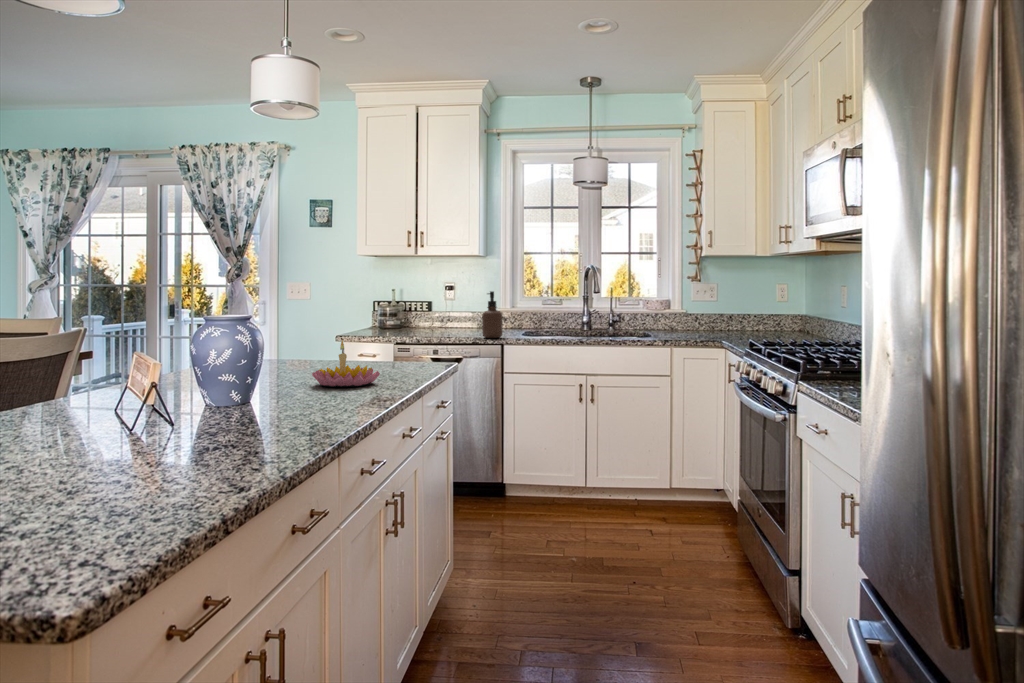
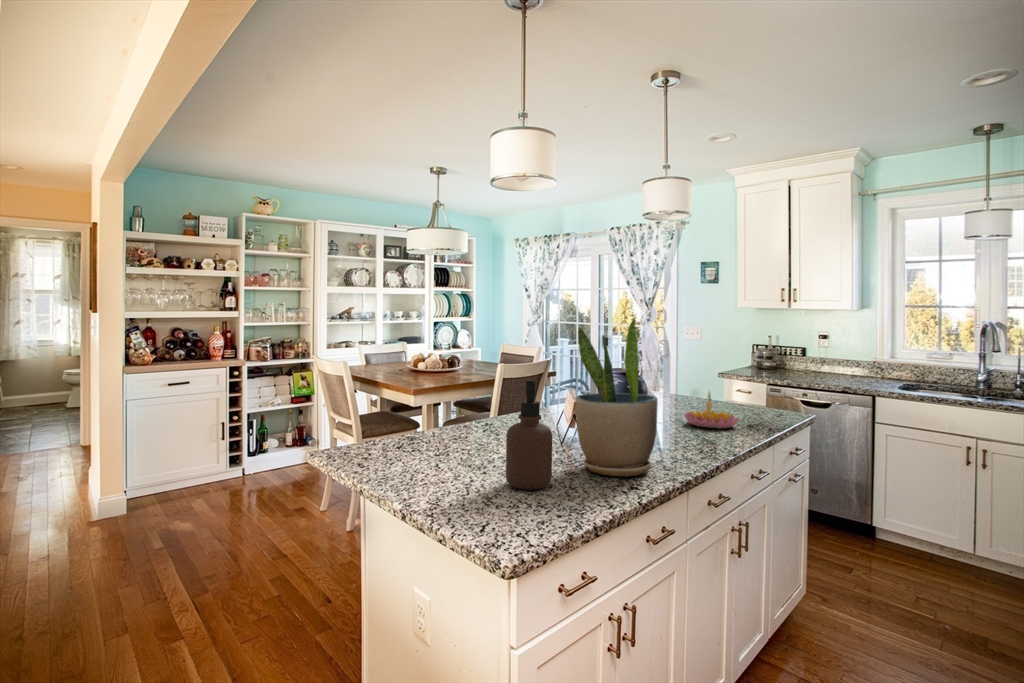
potted plant: none [160,218,291,454] -> present [576,318,658,476]
soap dispenser: present [482,291,503,338] -> present [506,380,552,490]

